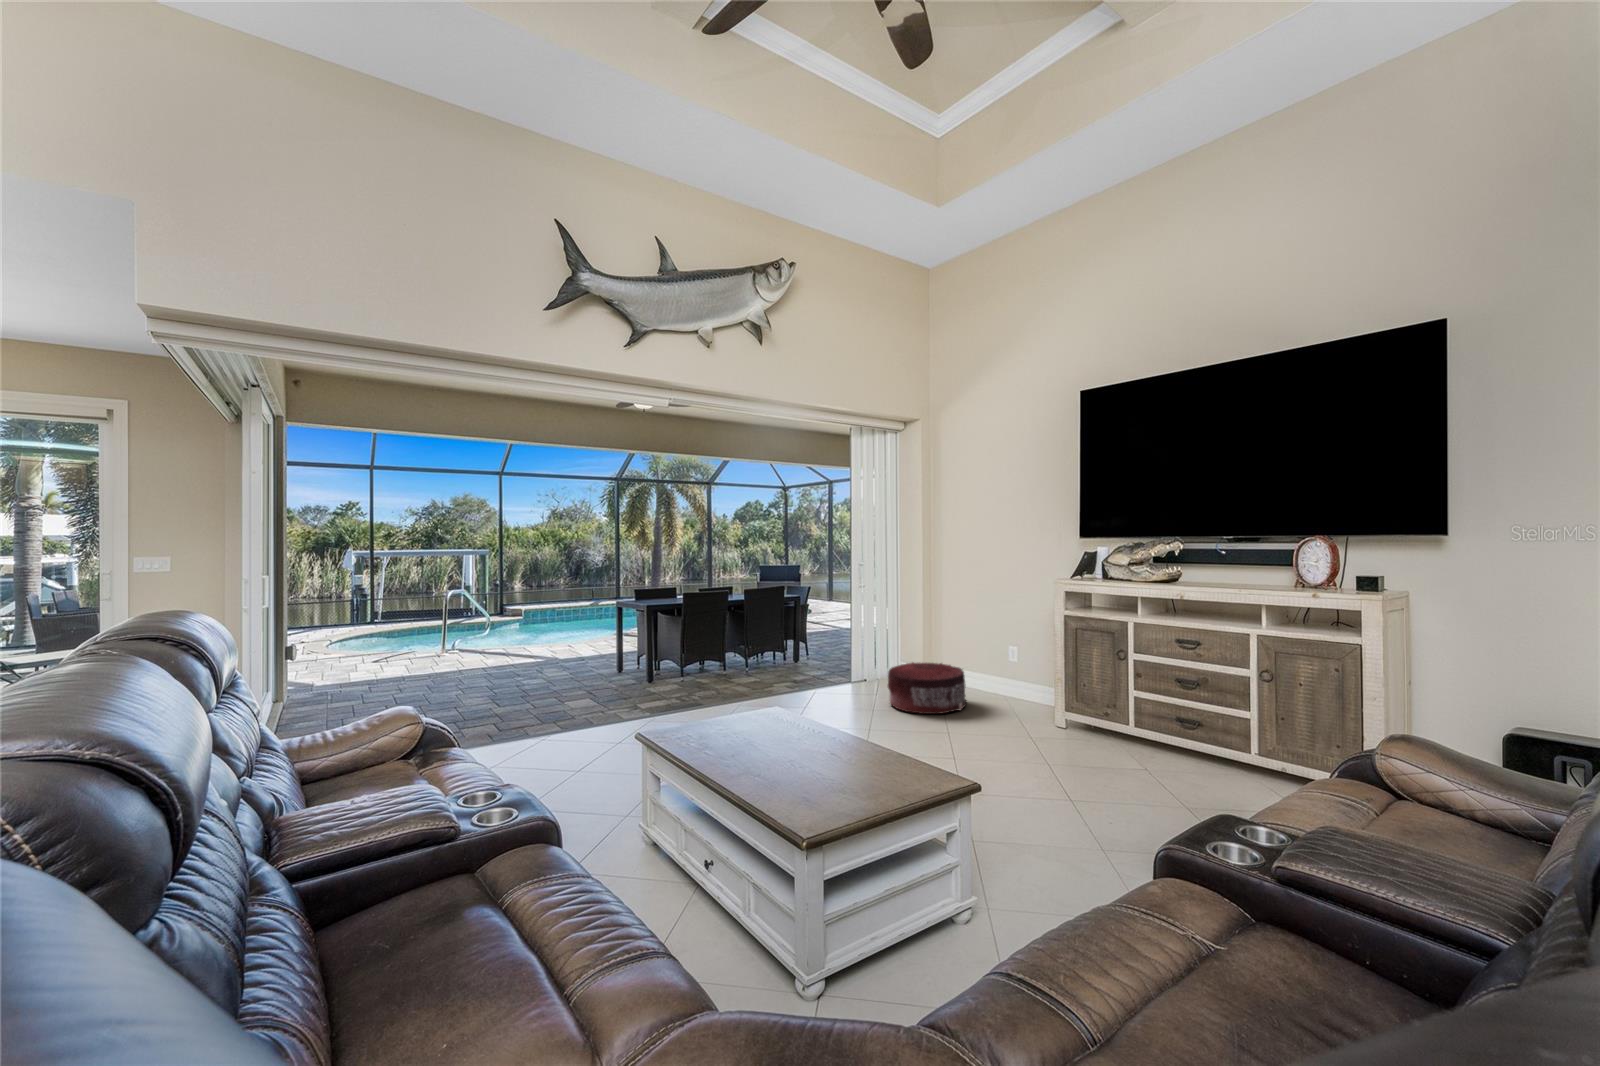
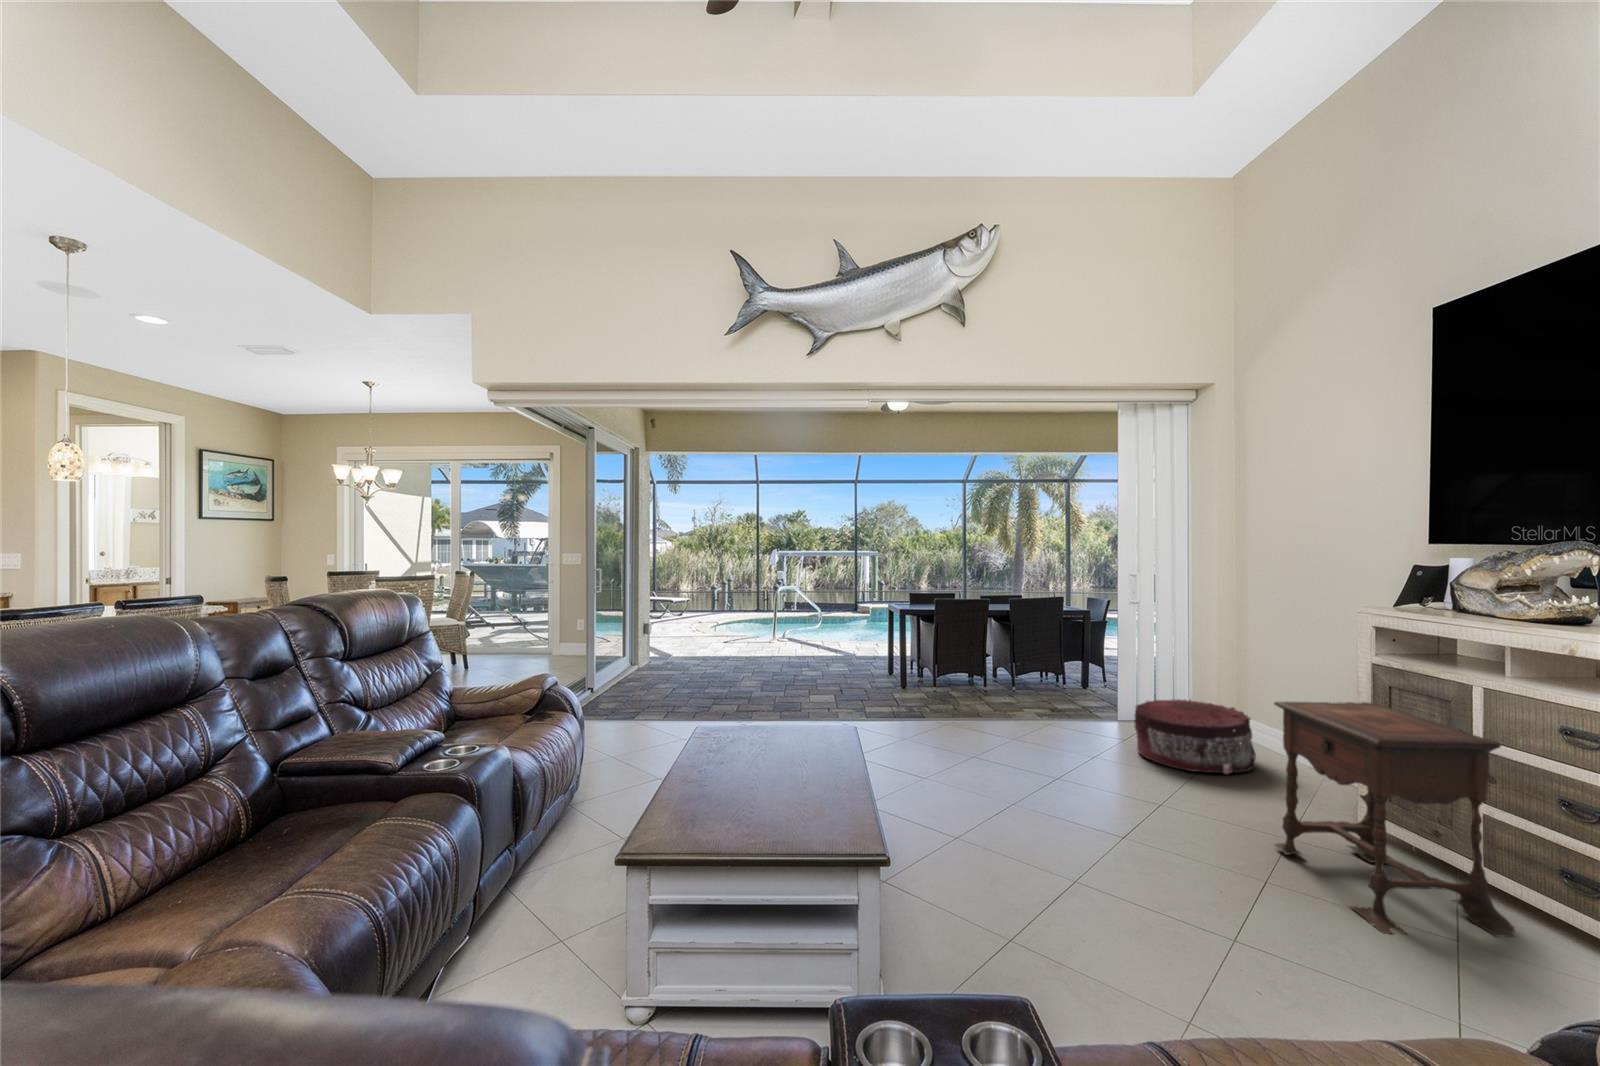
side table: none [1045,641,1167,768] -> present [1274,701,1515,937]

